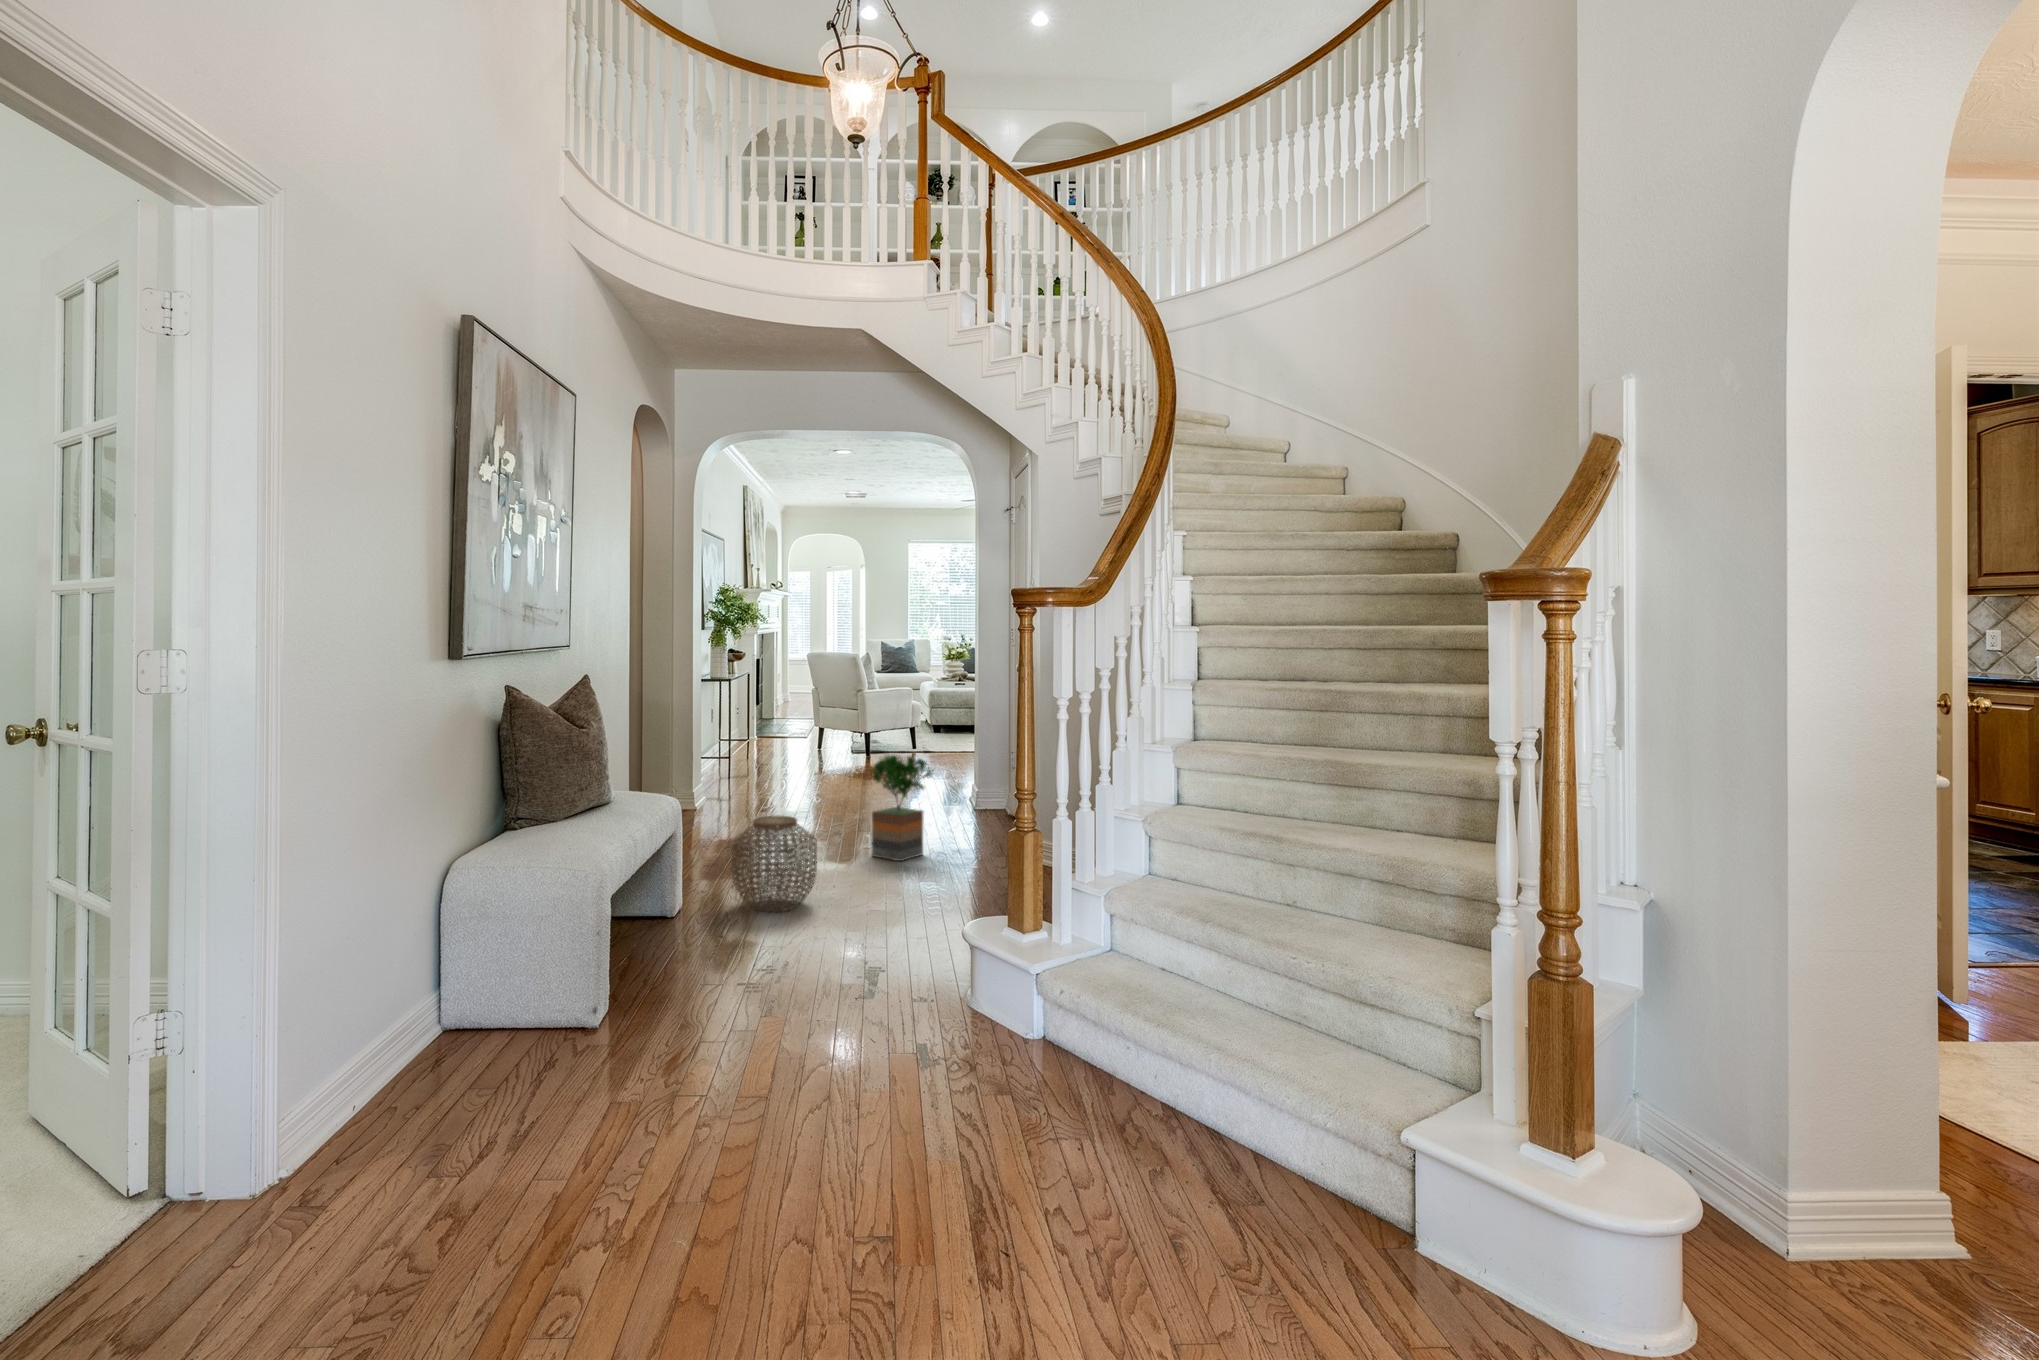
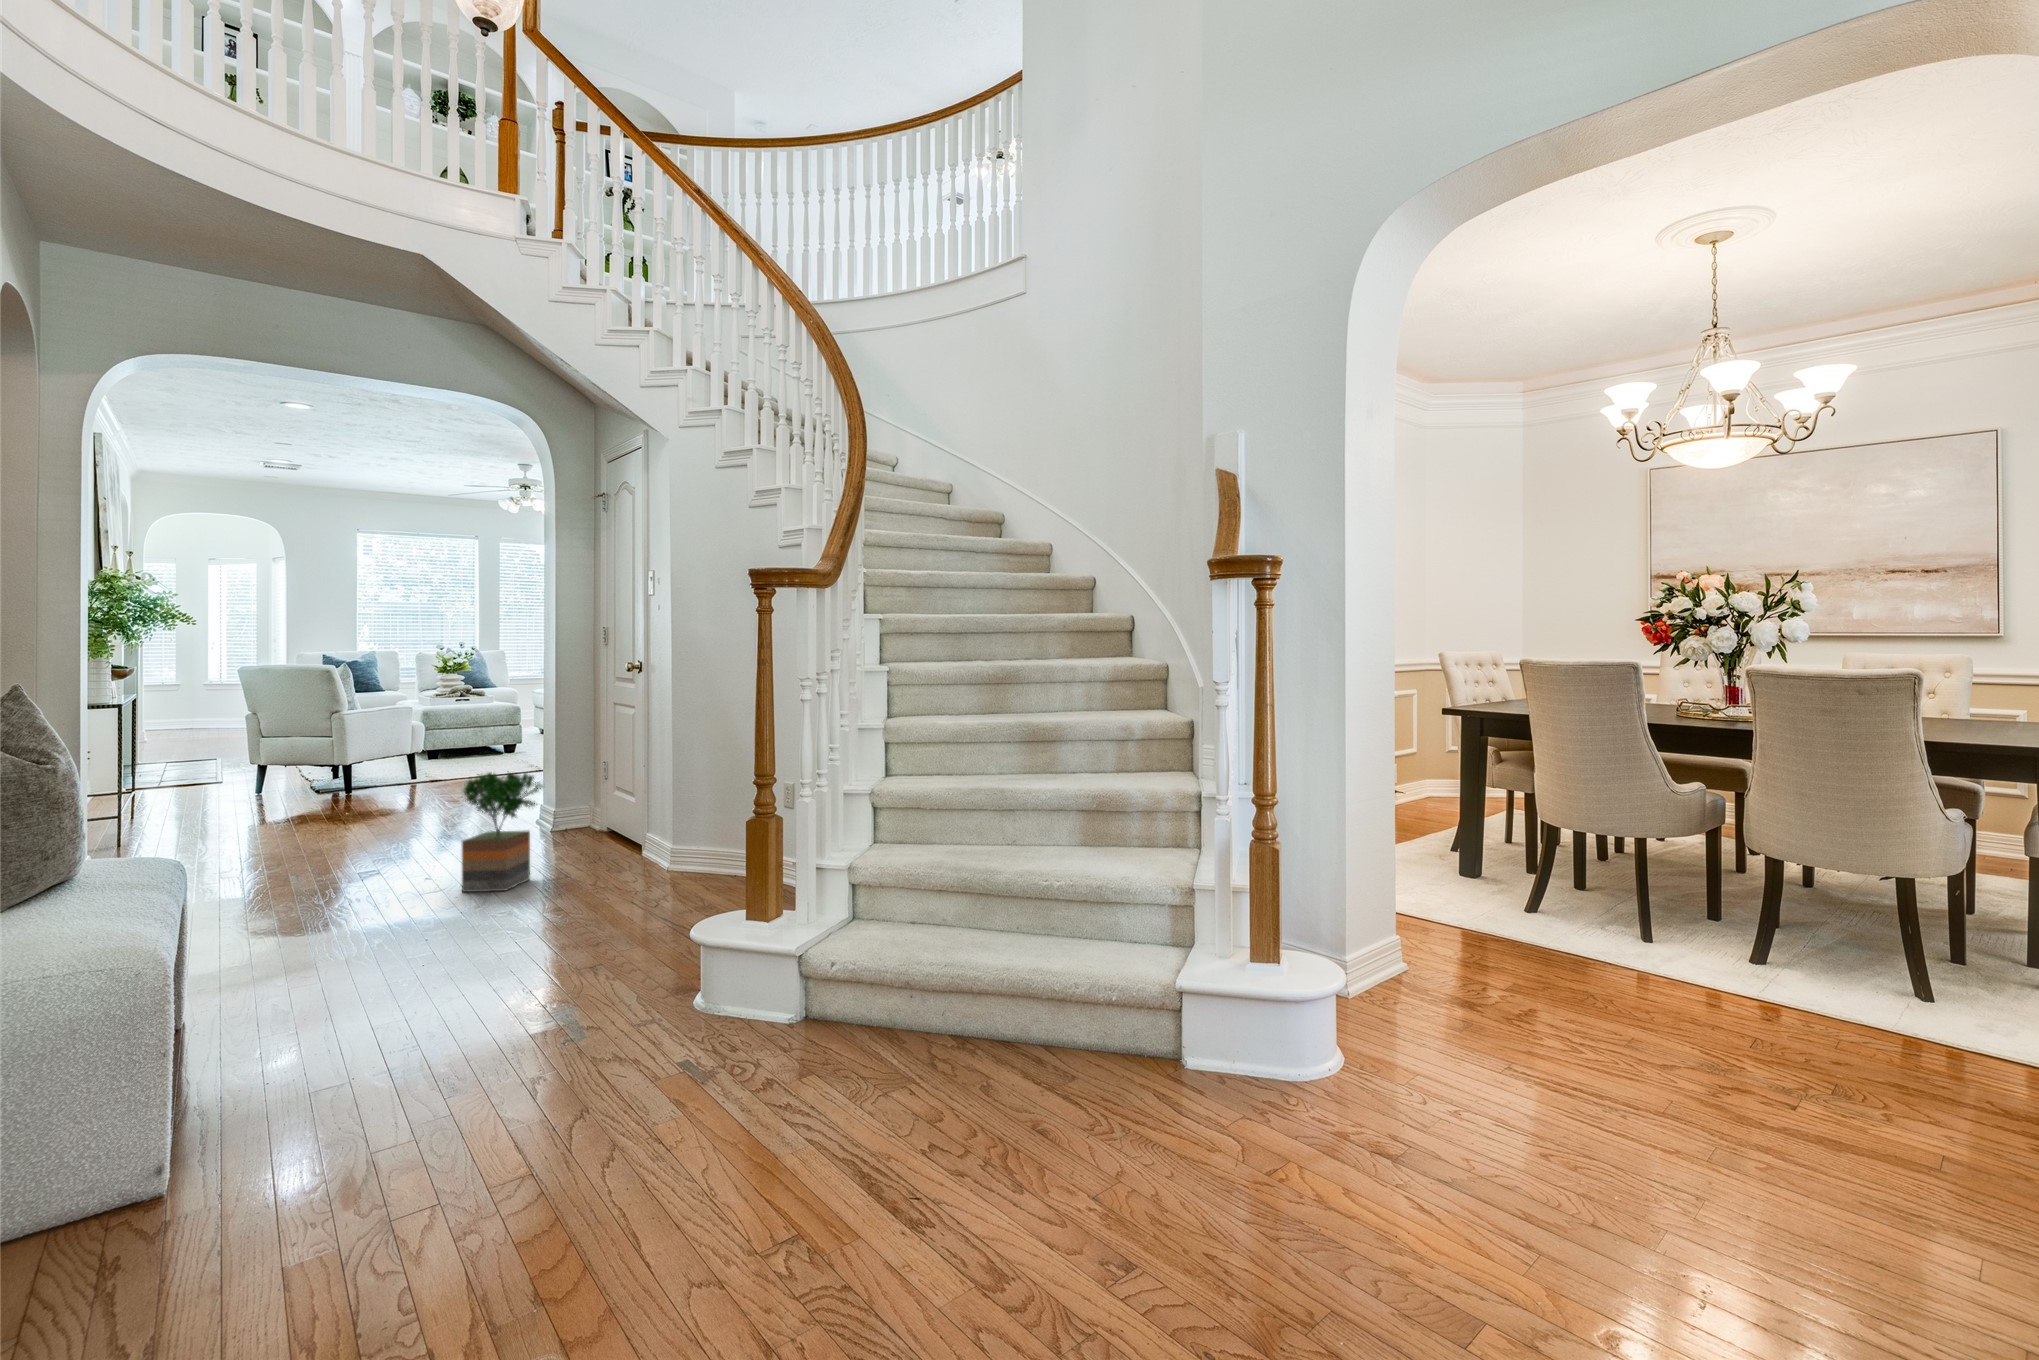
woven basket: present [732,816,817,912] -> none [293,856,429,981]

